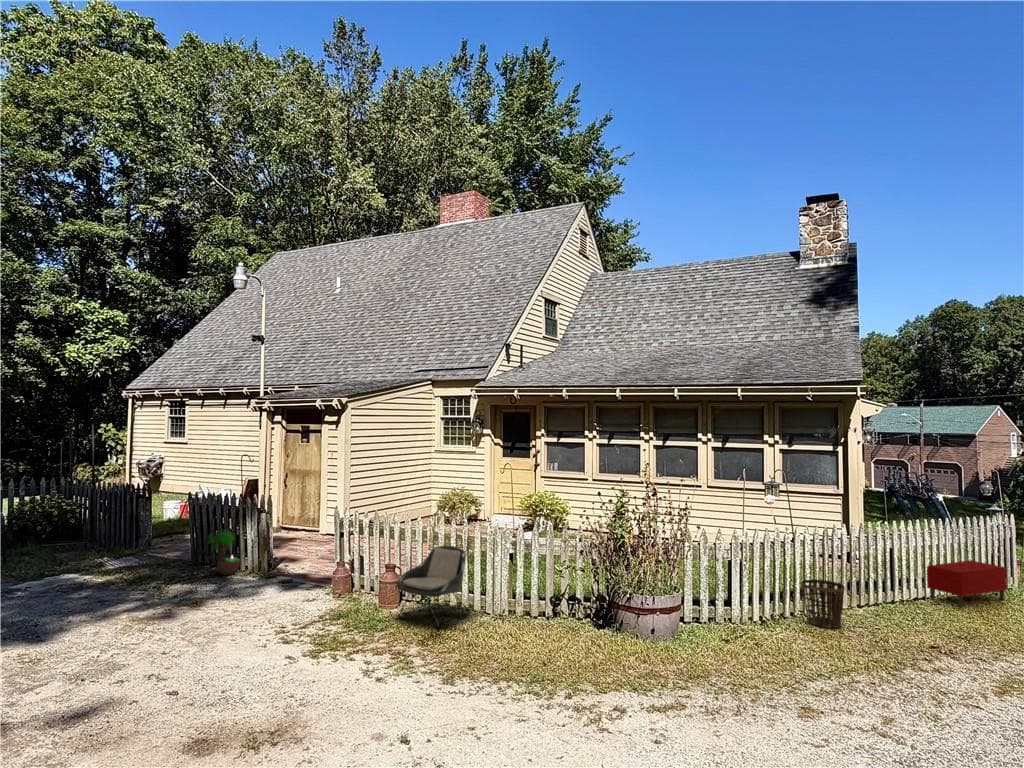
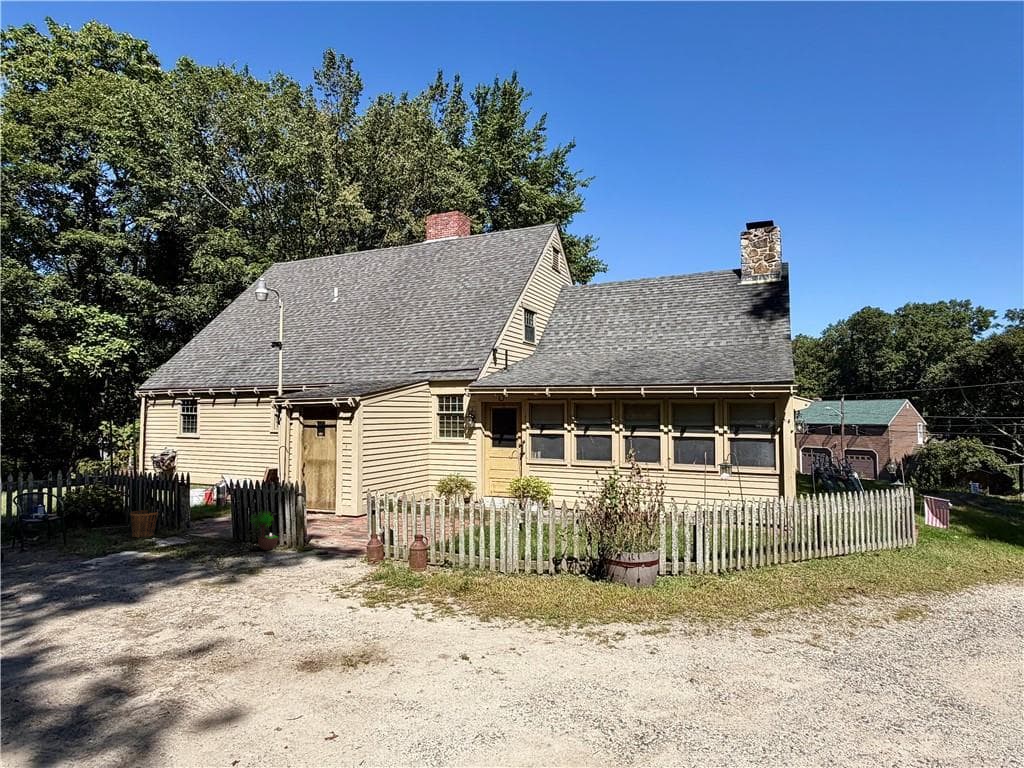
lounge chair: present [397,546,469,628] -> none [428,519,487,586]
bench: present [927,560,1007,607] -> none [845,523,906,559]
basket: present [801,579,845,628] -> present [130,510,158,537]

